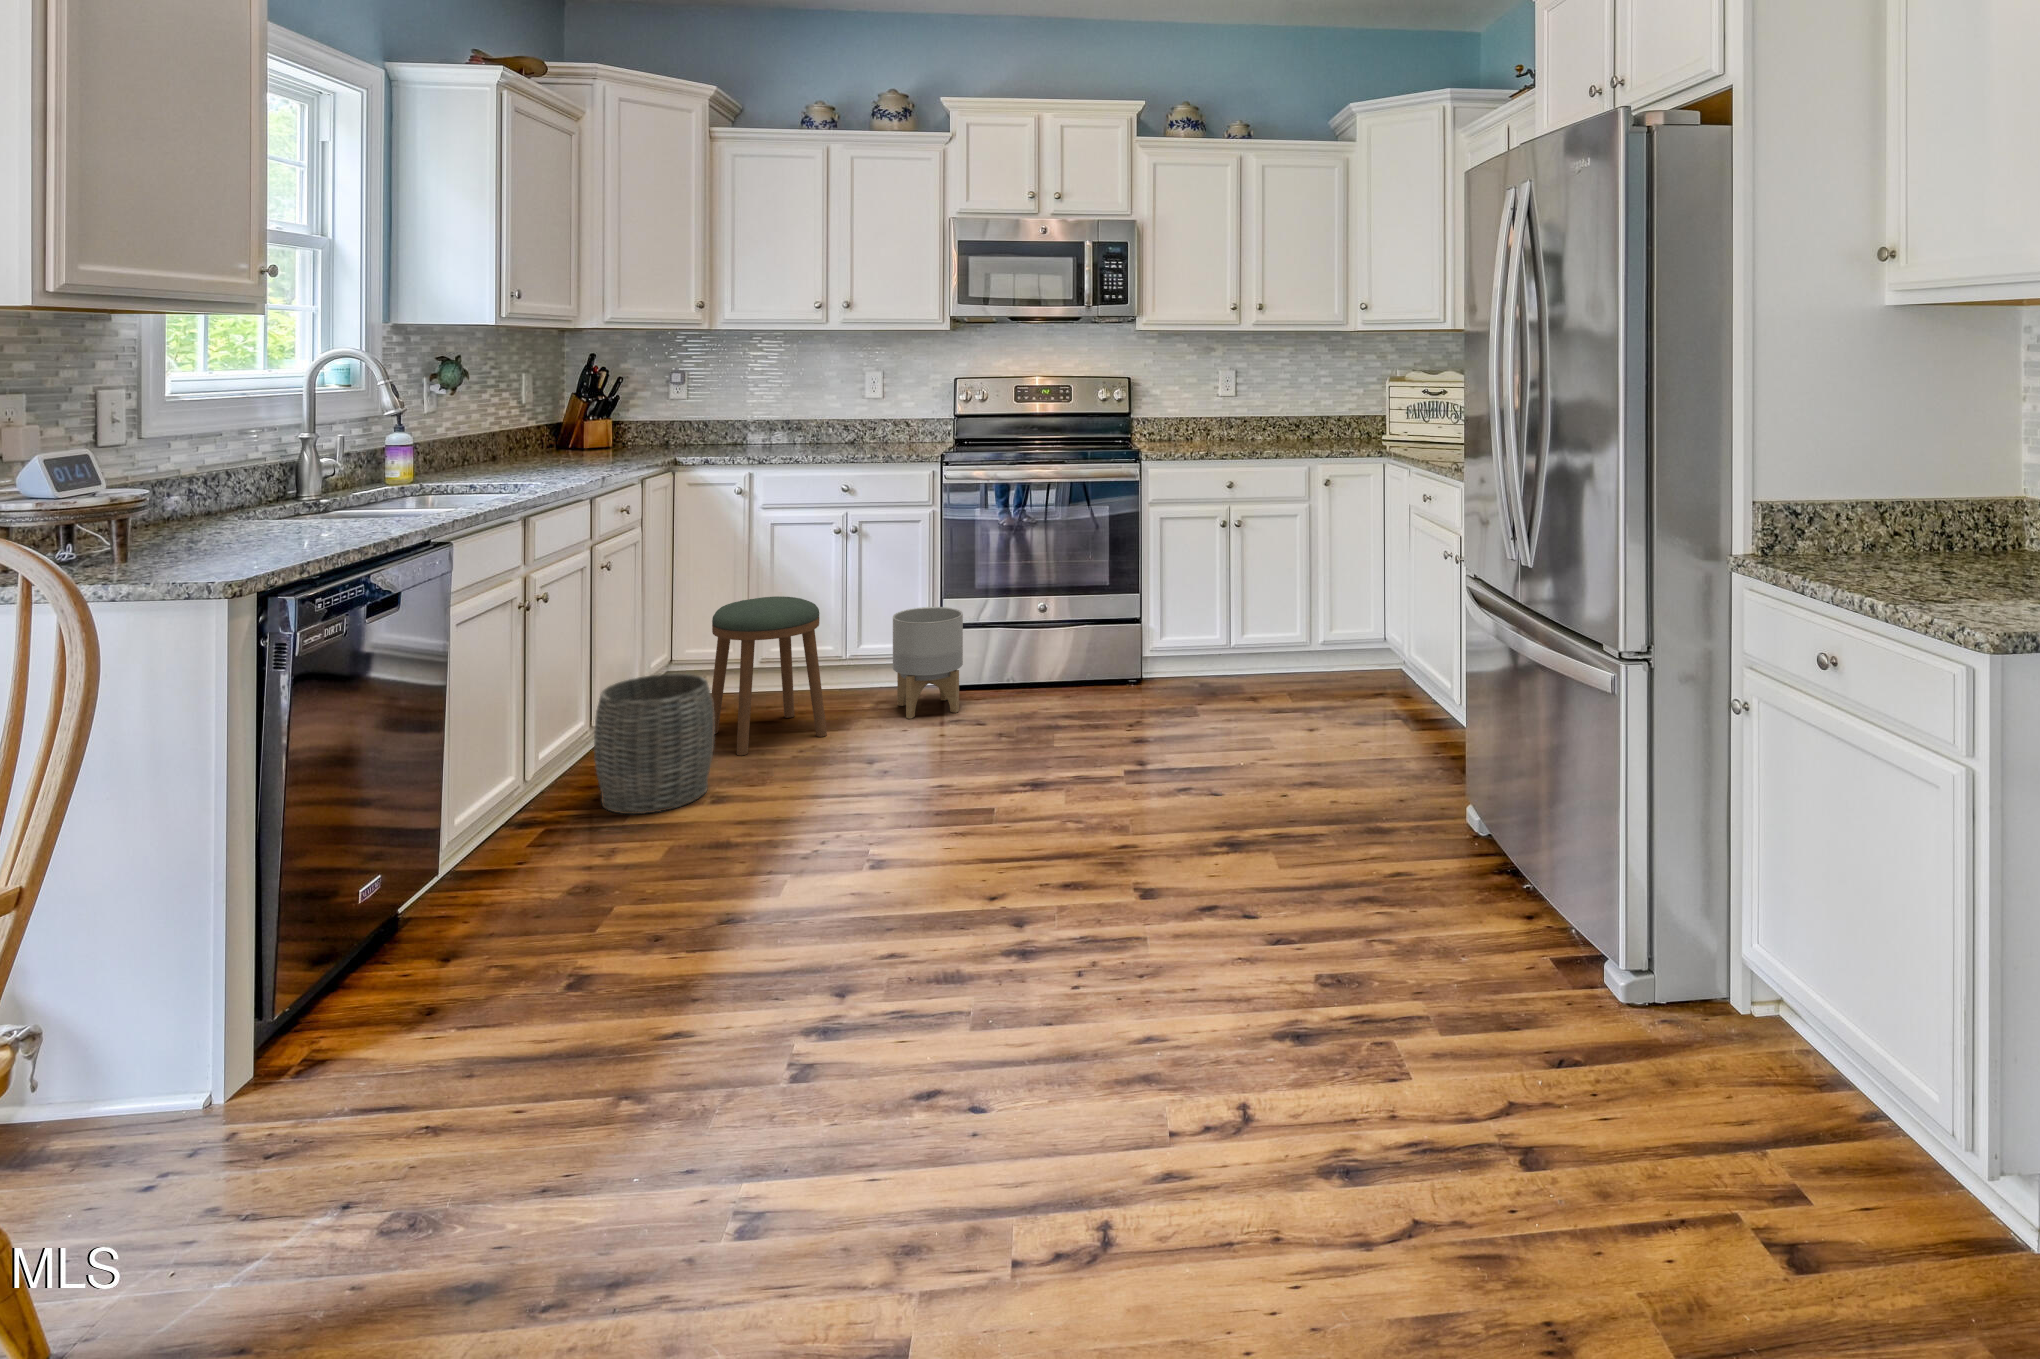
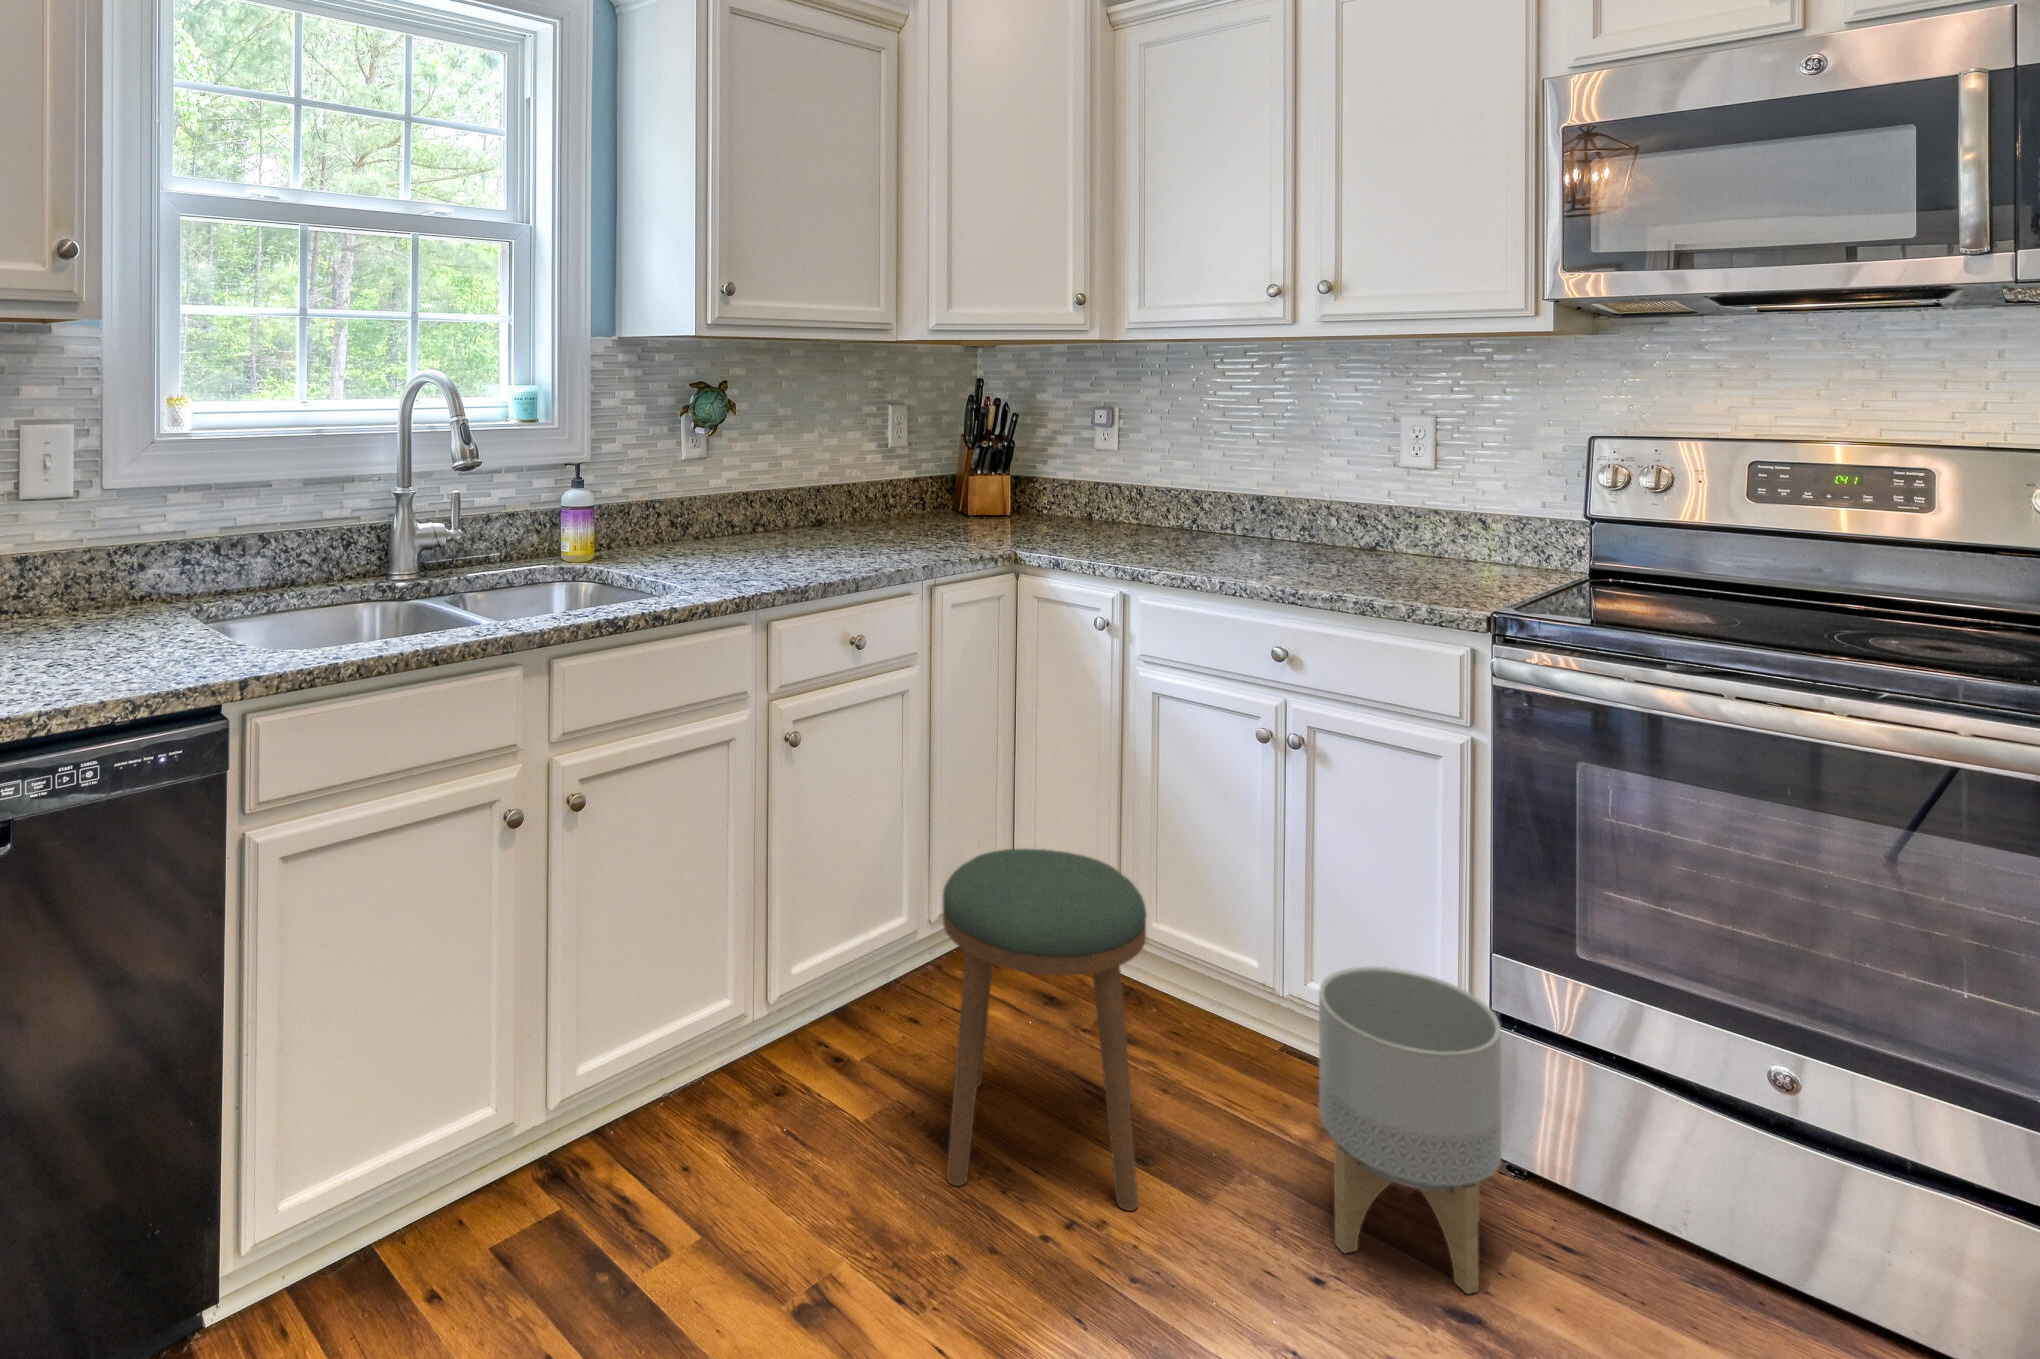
woven basket: present [594,674,714,814] -> none [630,972,840,1297]

